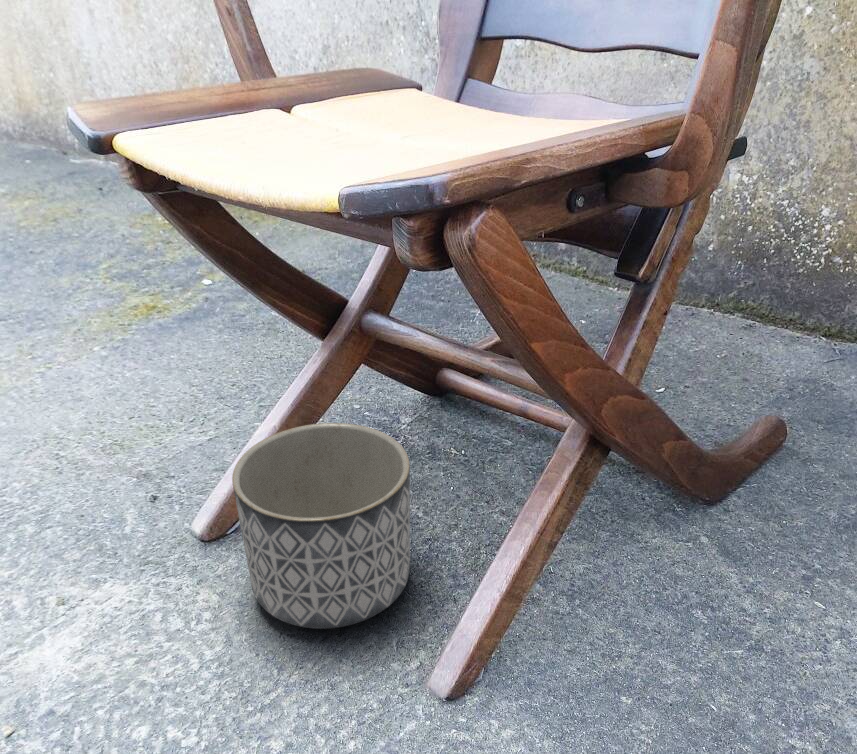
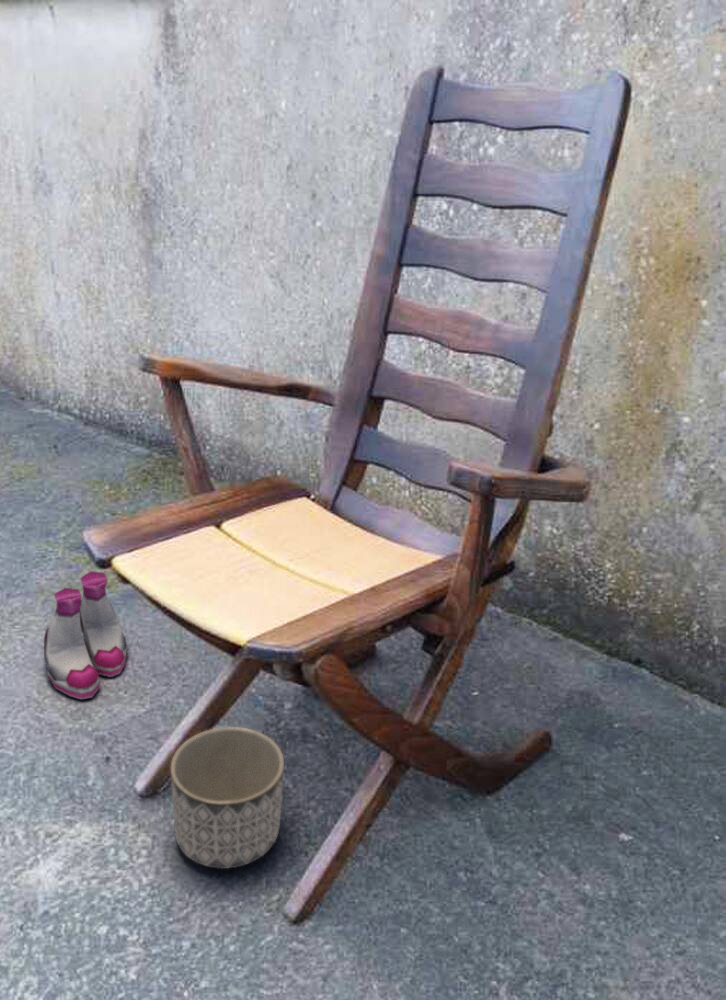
boots: none [65,261,182,431] -> present [44,571,128,699]

